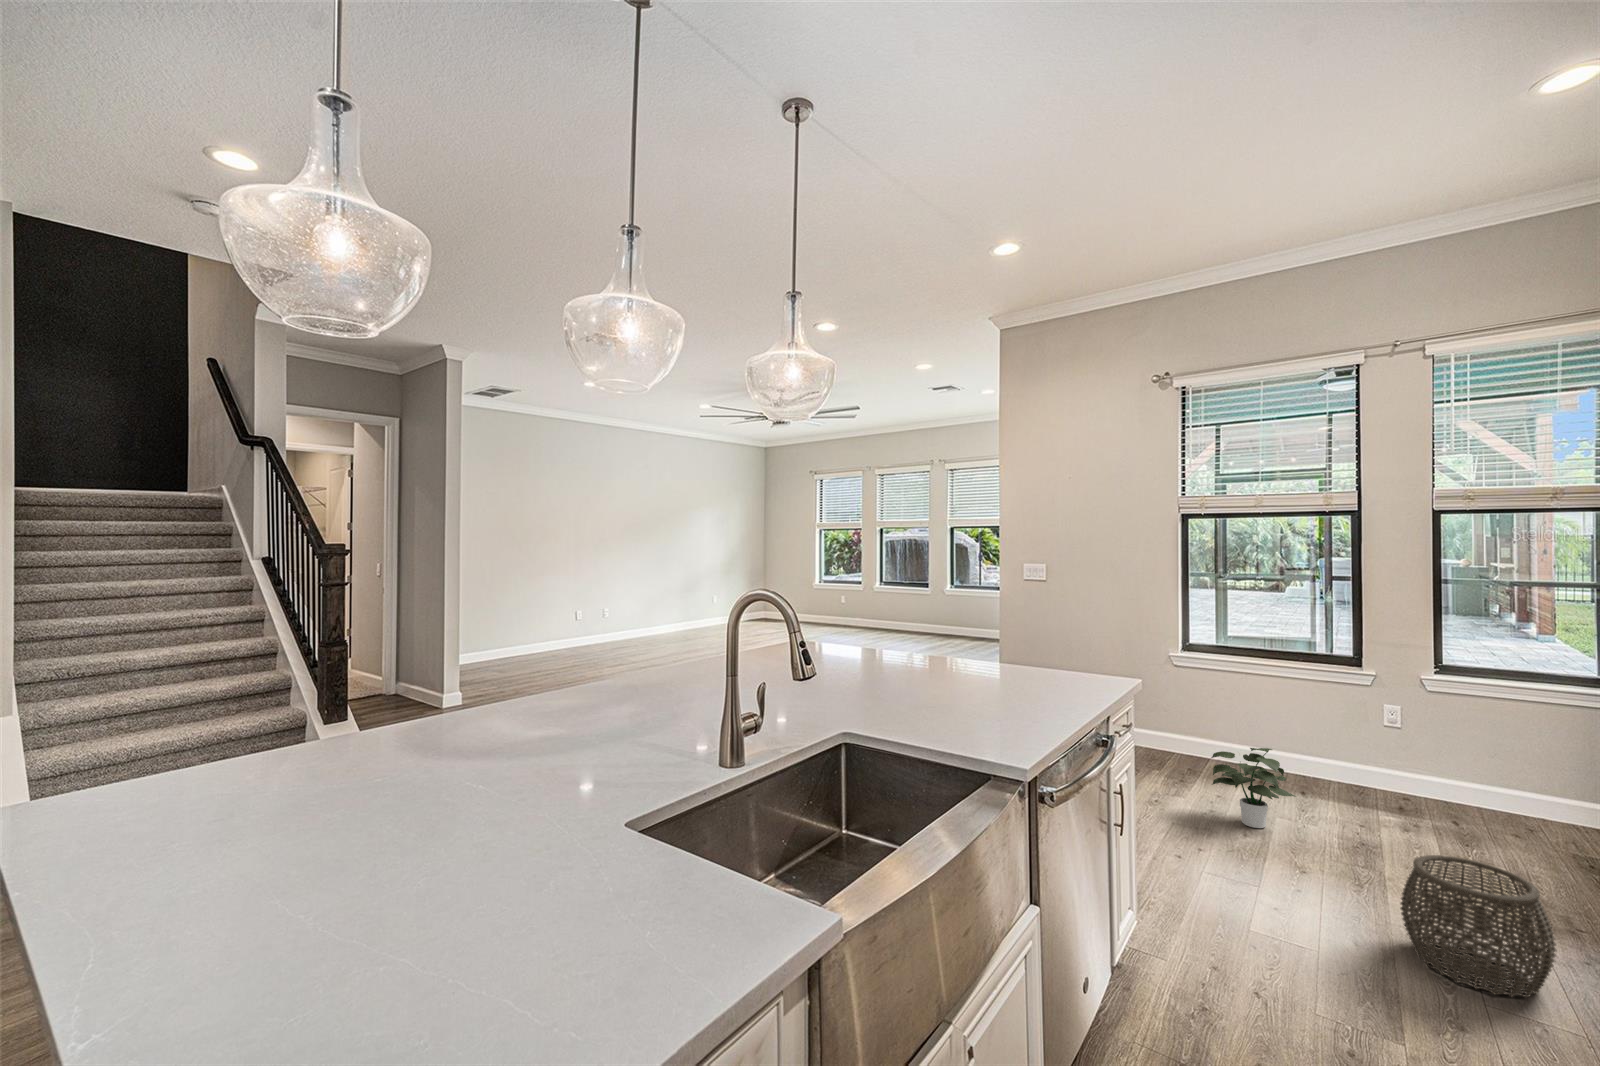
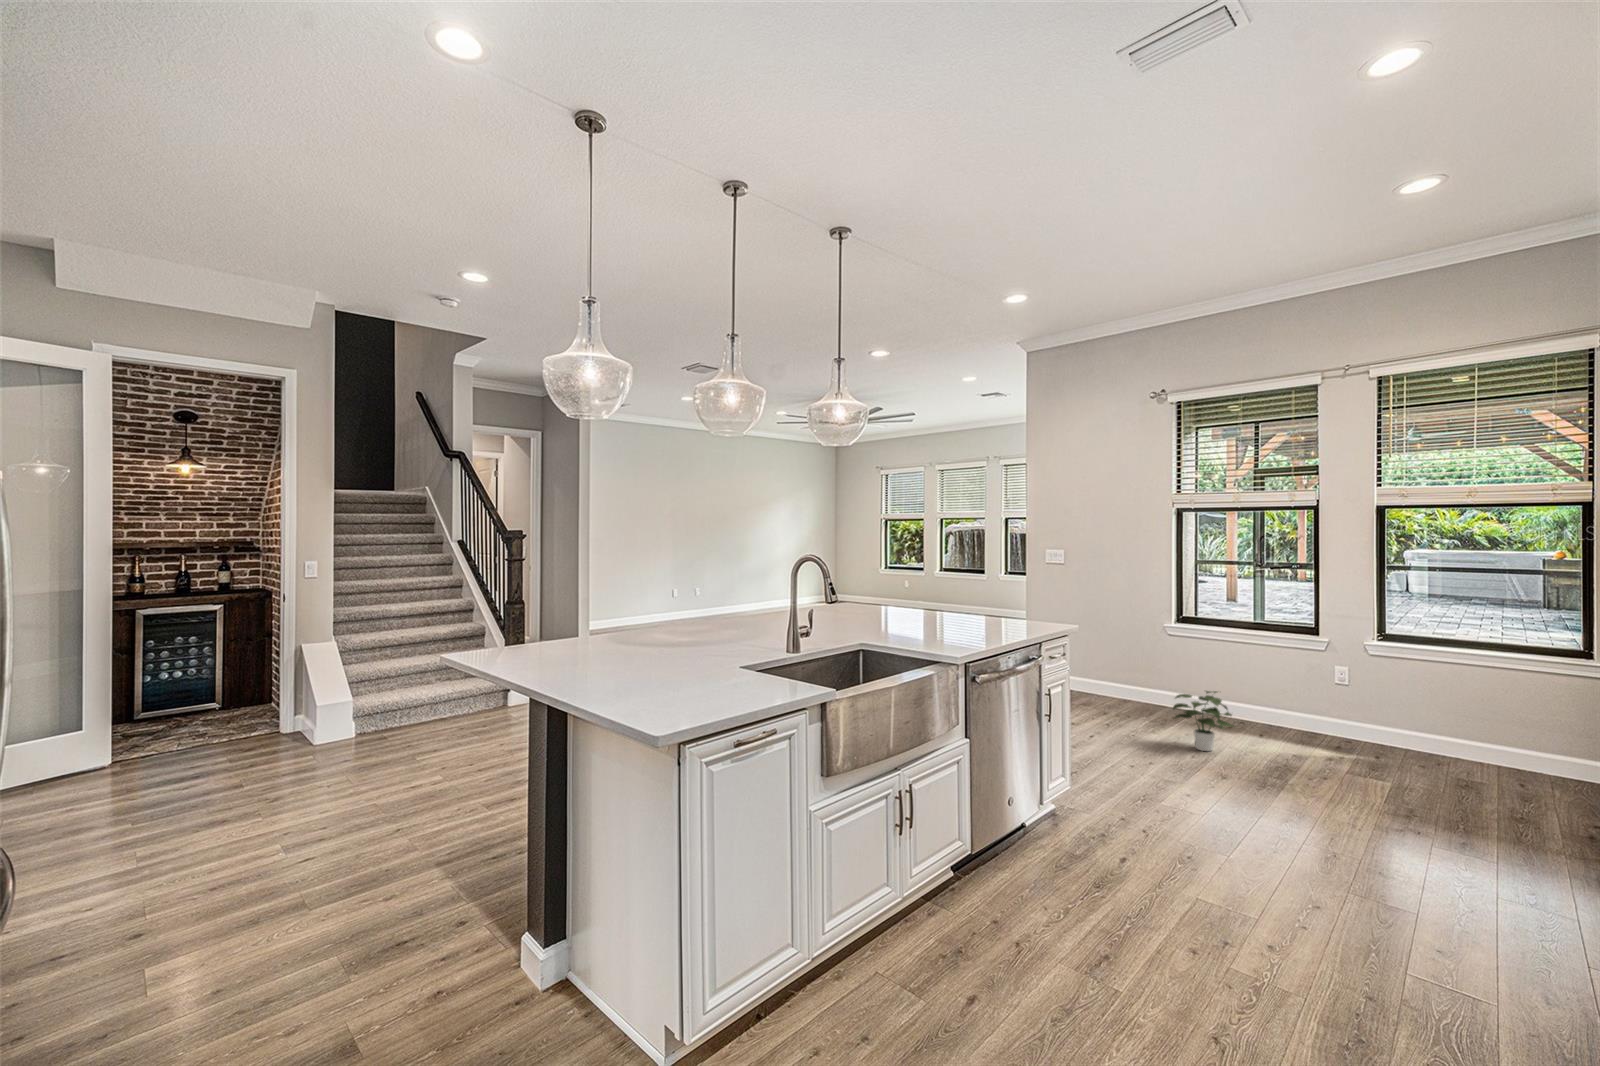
woven basket: present [1401,855,1557,997] -> none [1262,751,1359,839]

